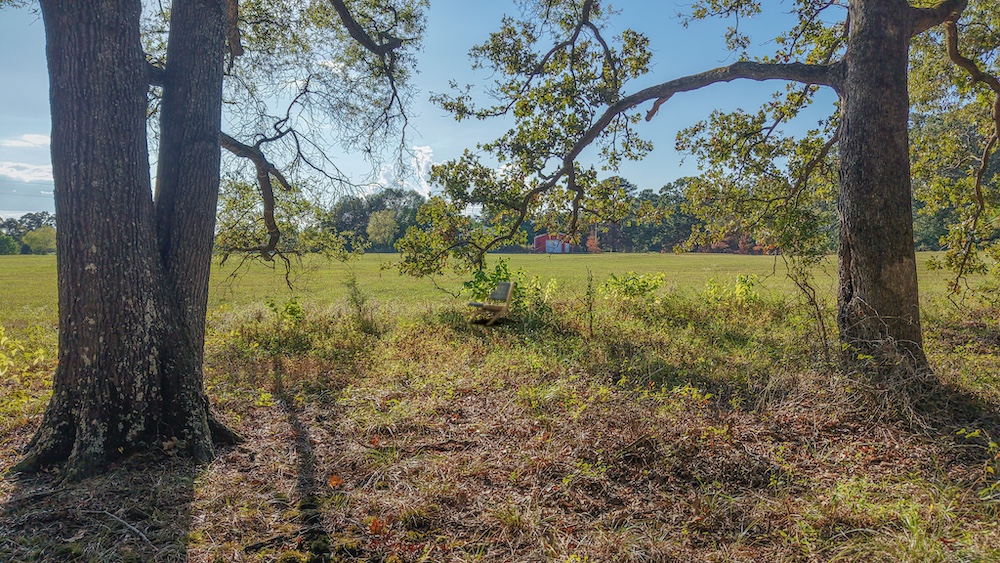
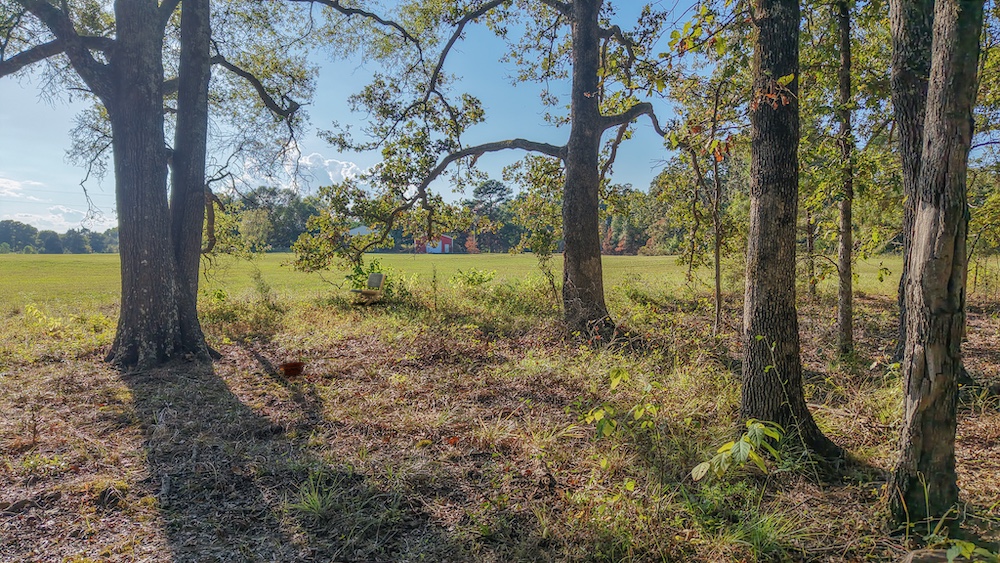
basket: none [309,459,369,525] -> present [279,350,306,375]

